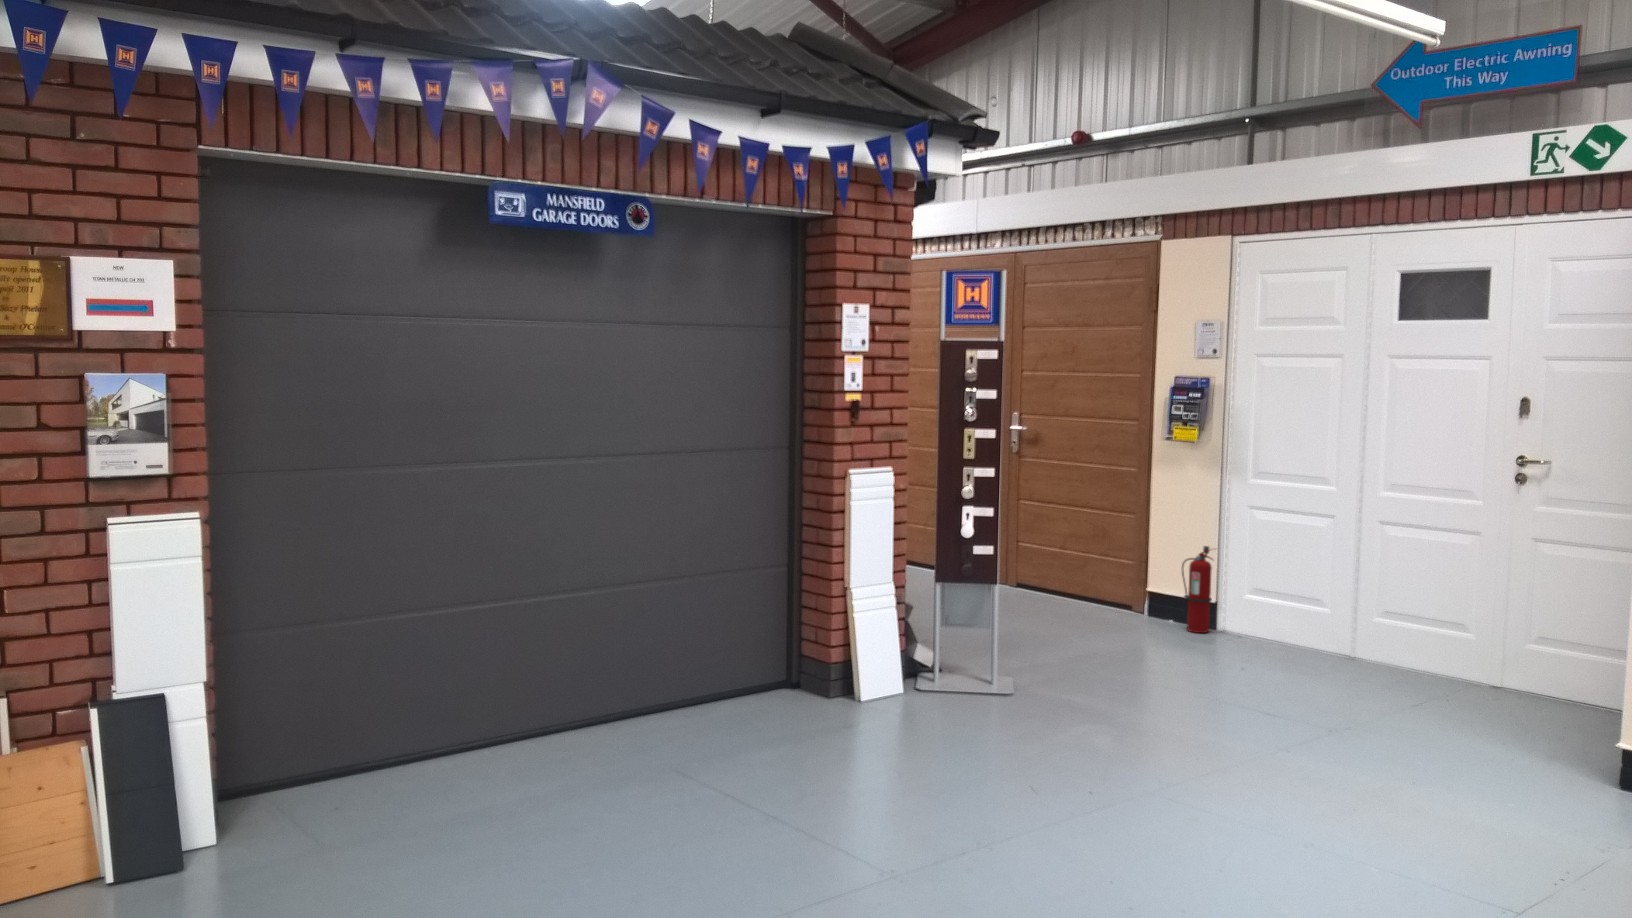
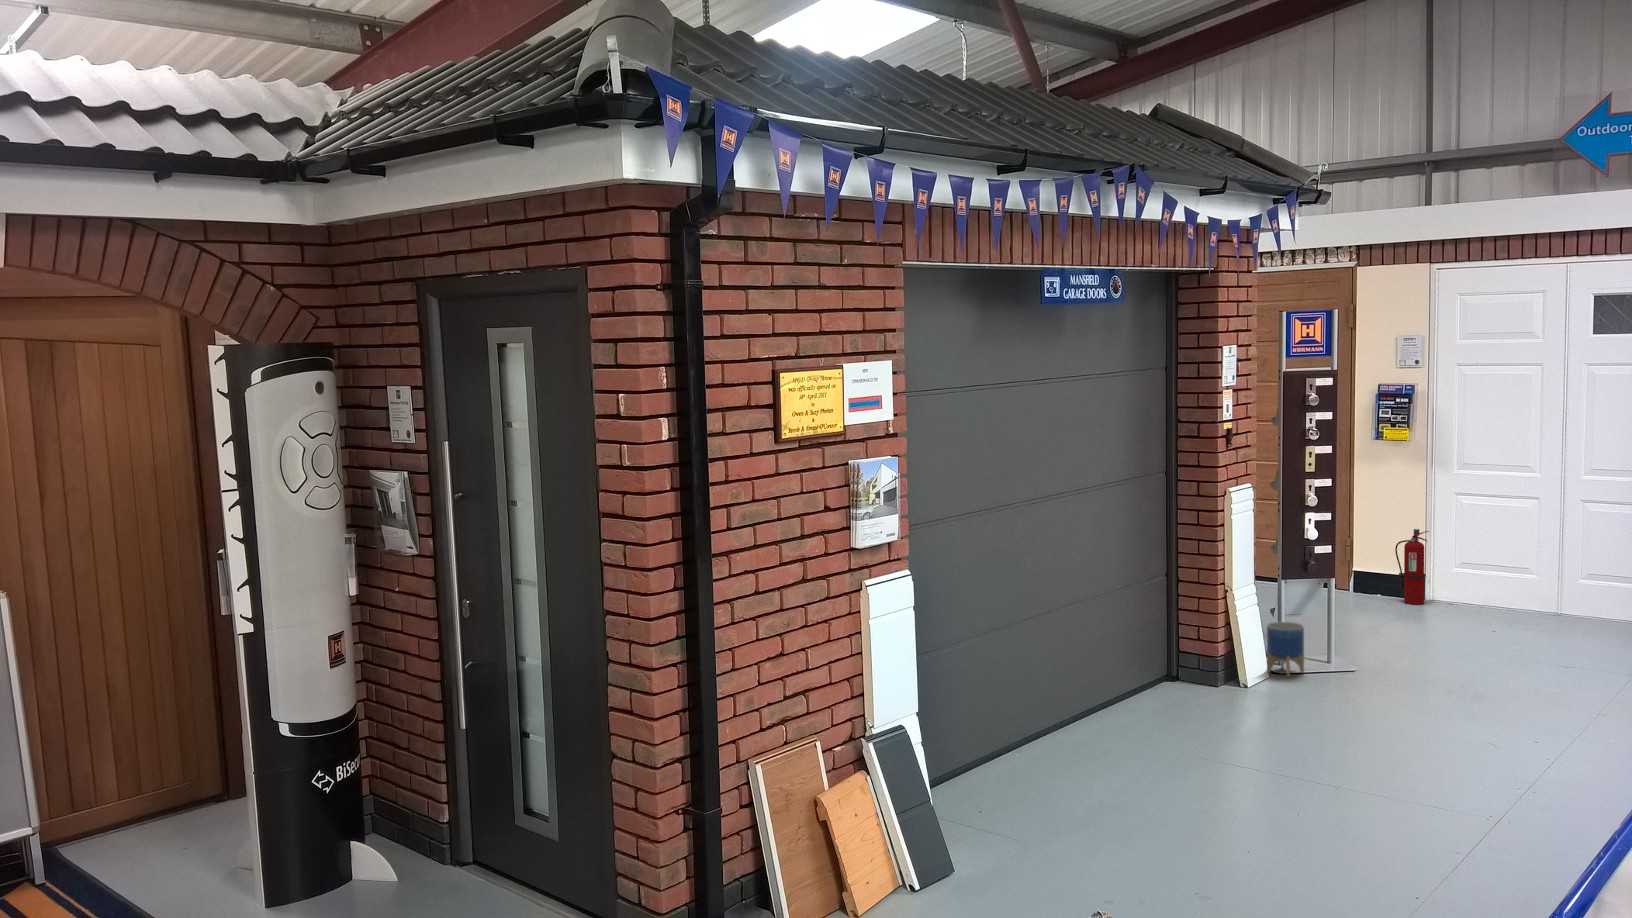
planter: none [910,633,952,698] -> present [1267,622,1304,677]

